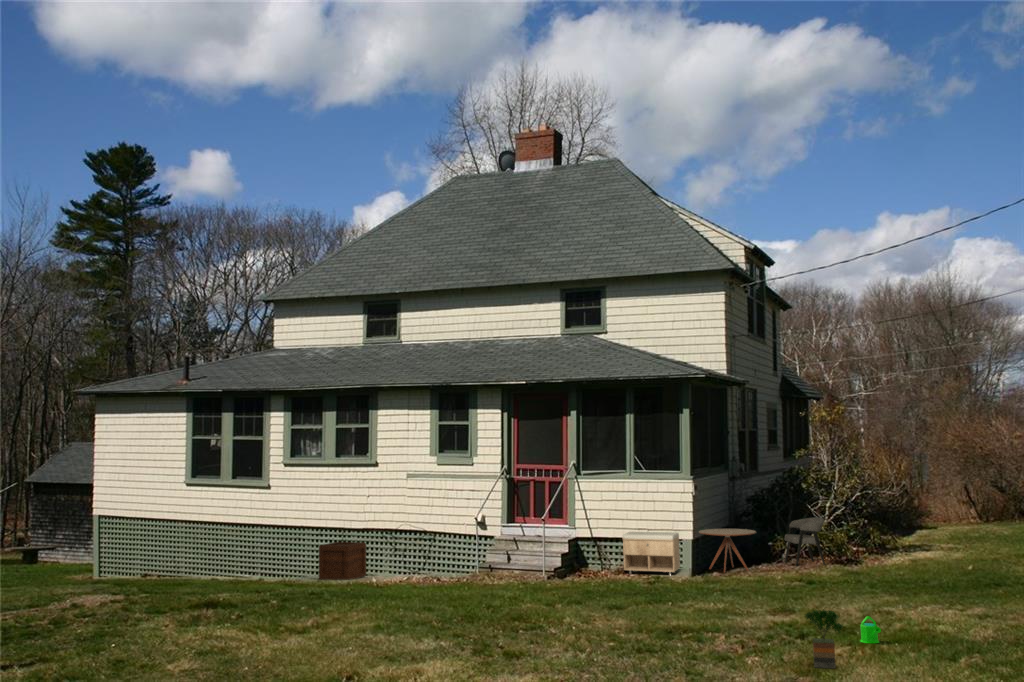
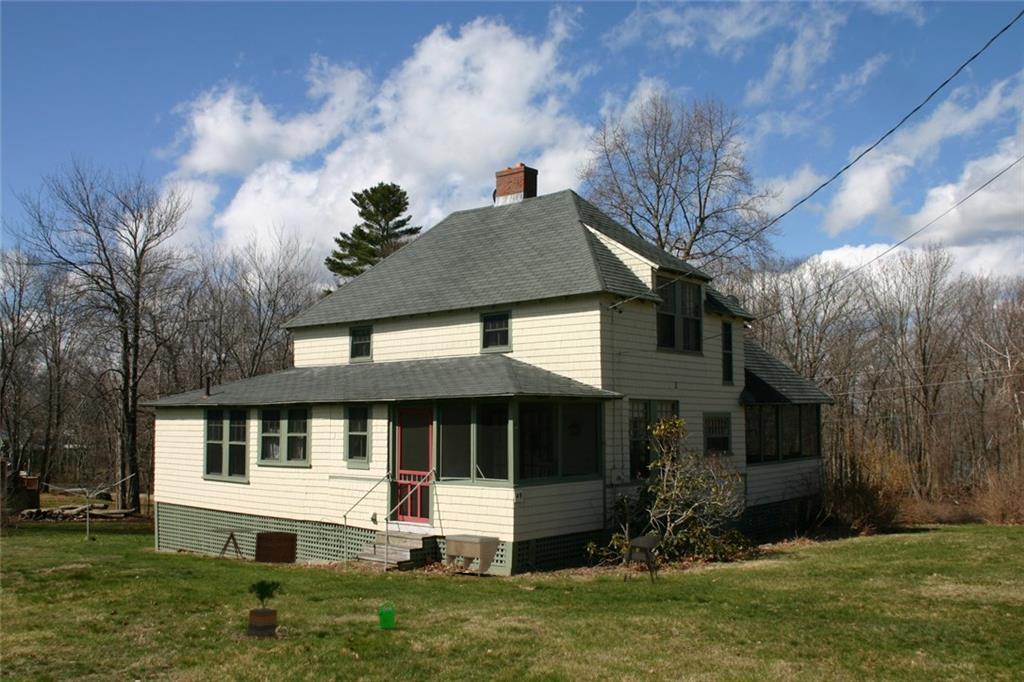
round table: present [699,529,756,572] -> present [211,529,253,559]

